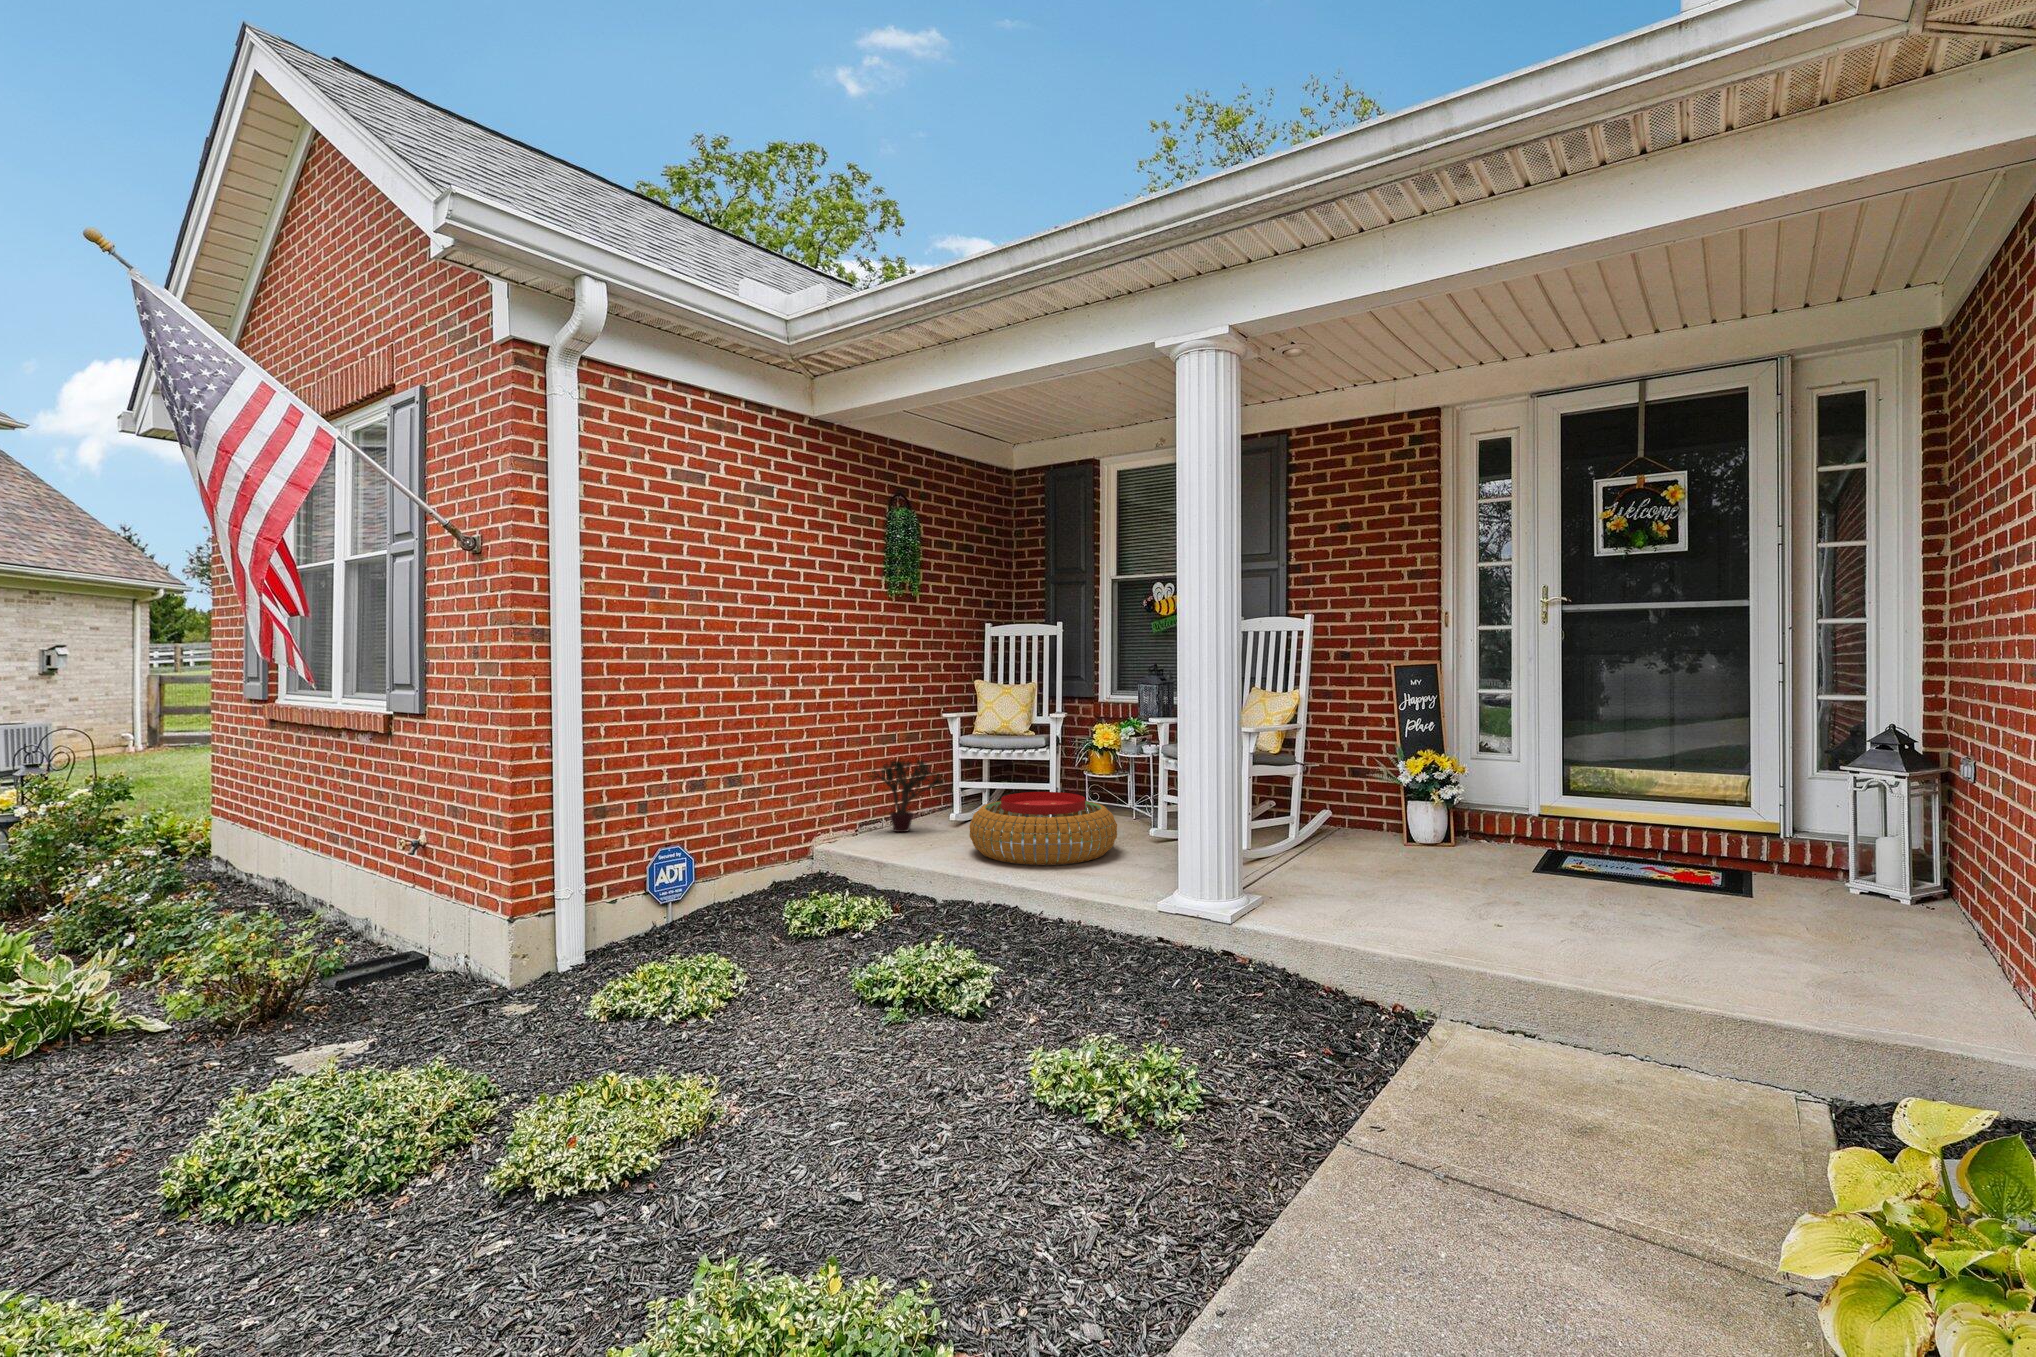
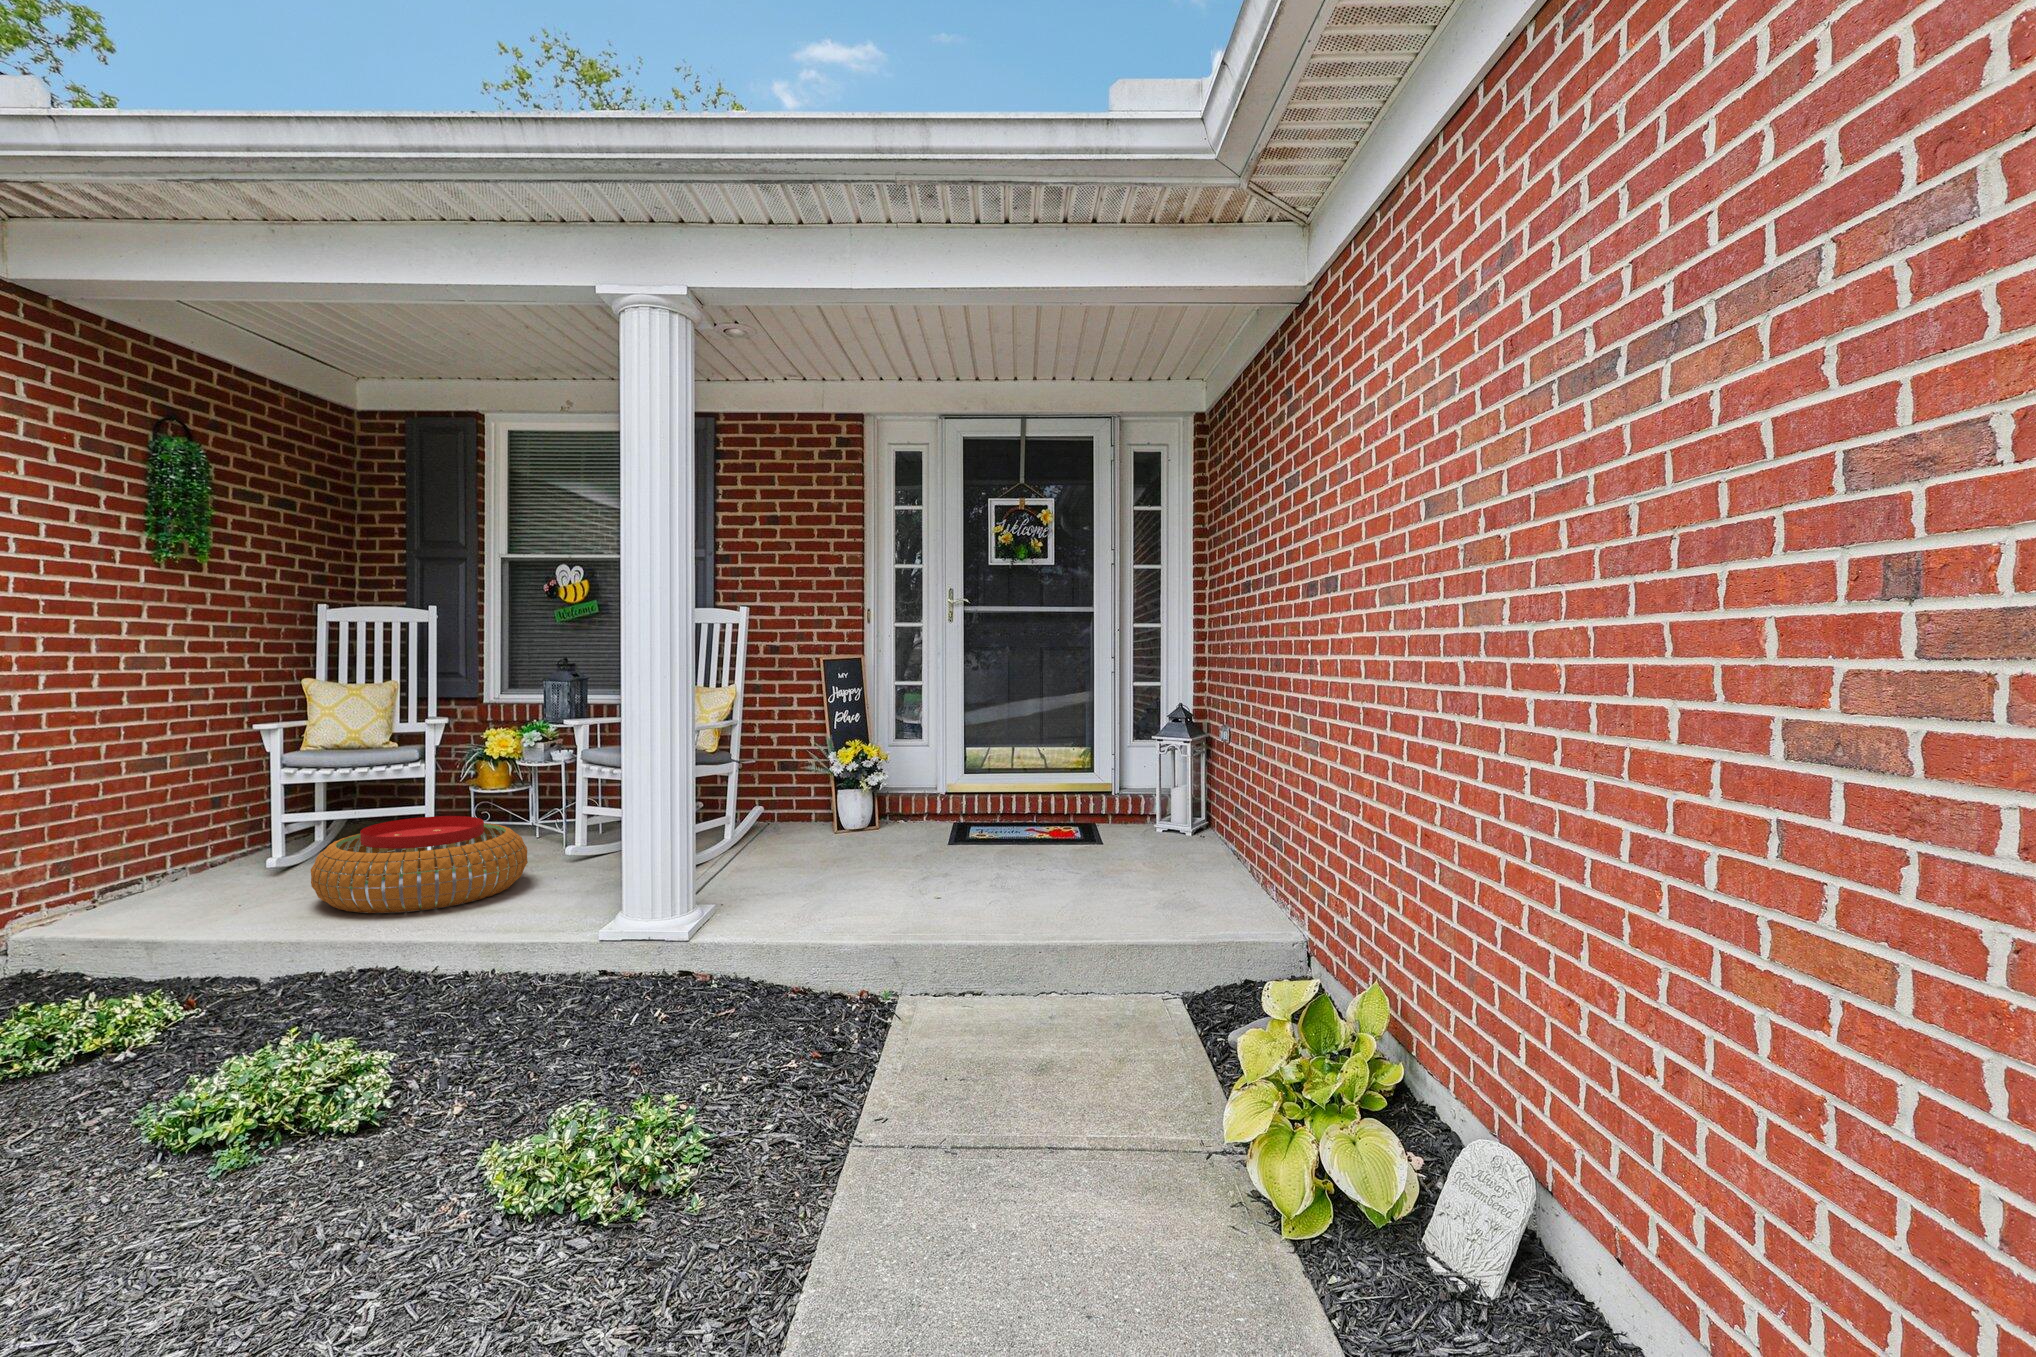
potted plant: present [868,761,944,832] -> none [115,786,261,894]

